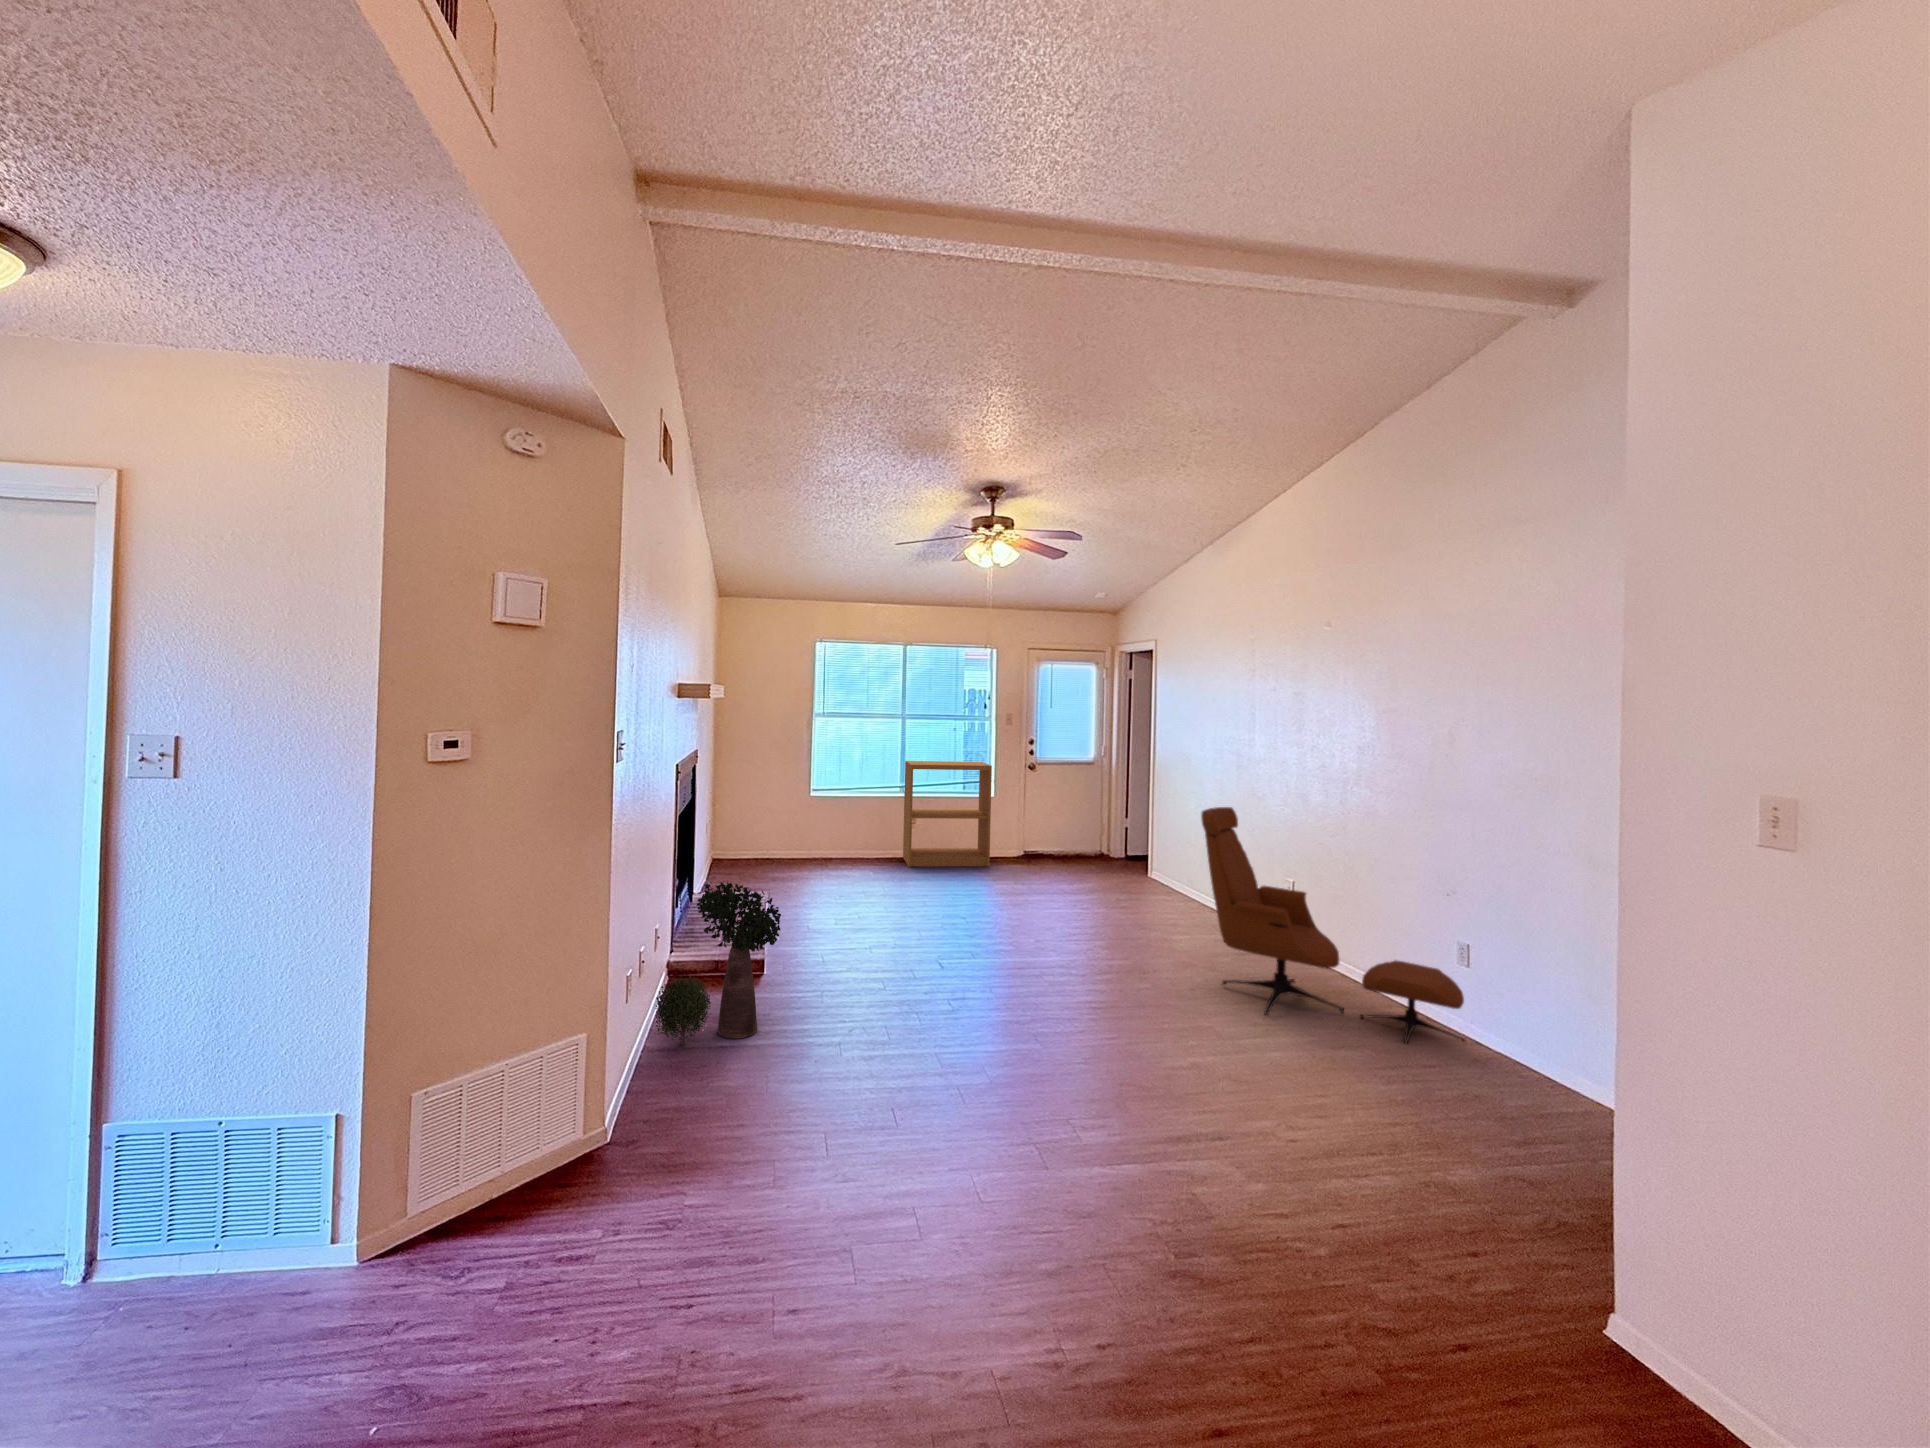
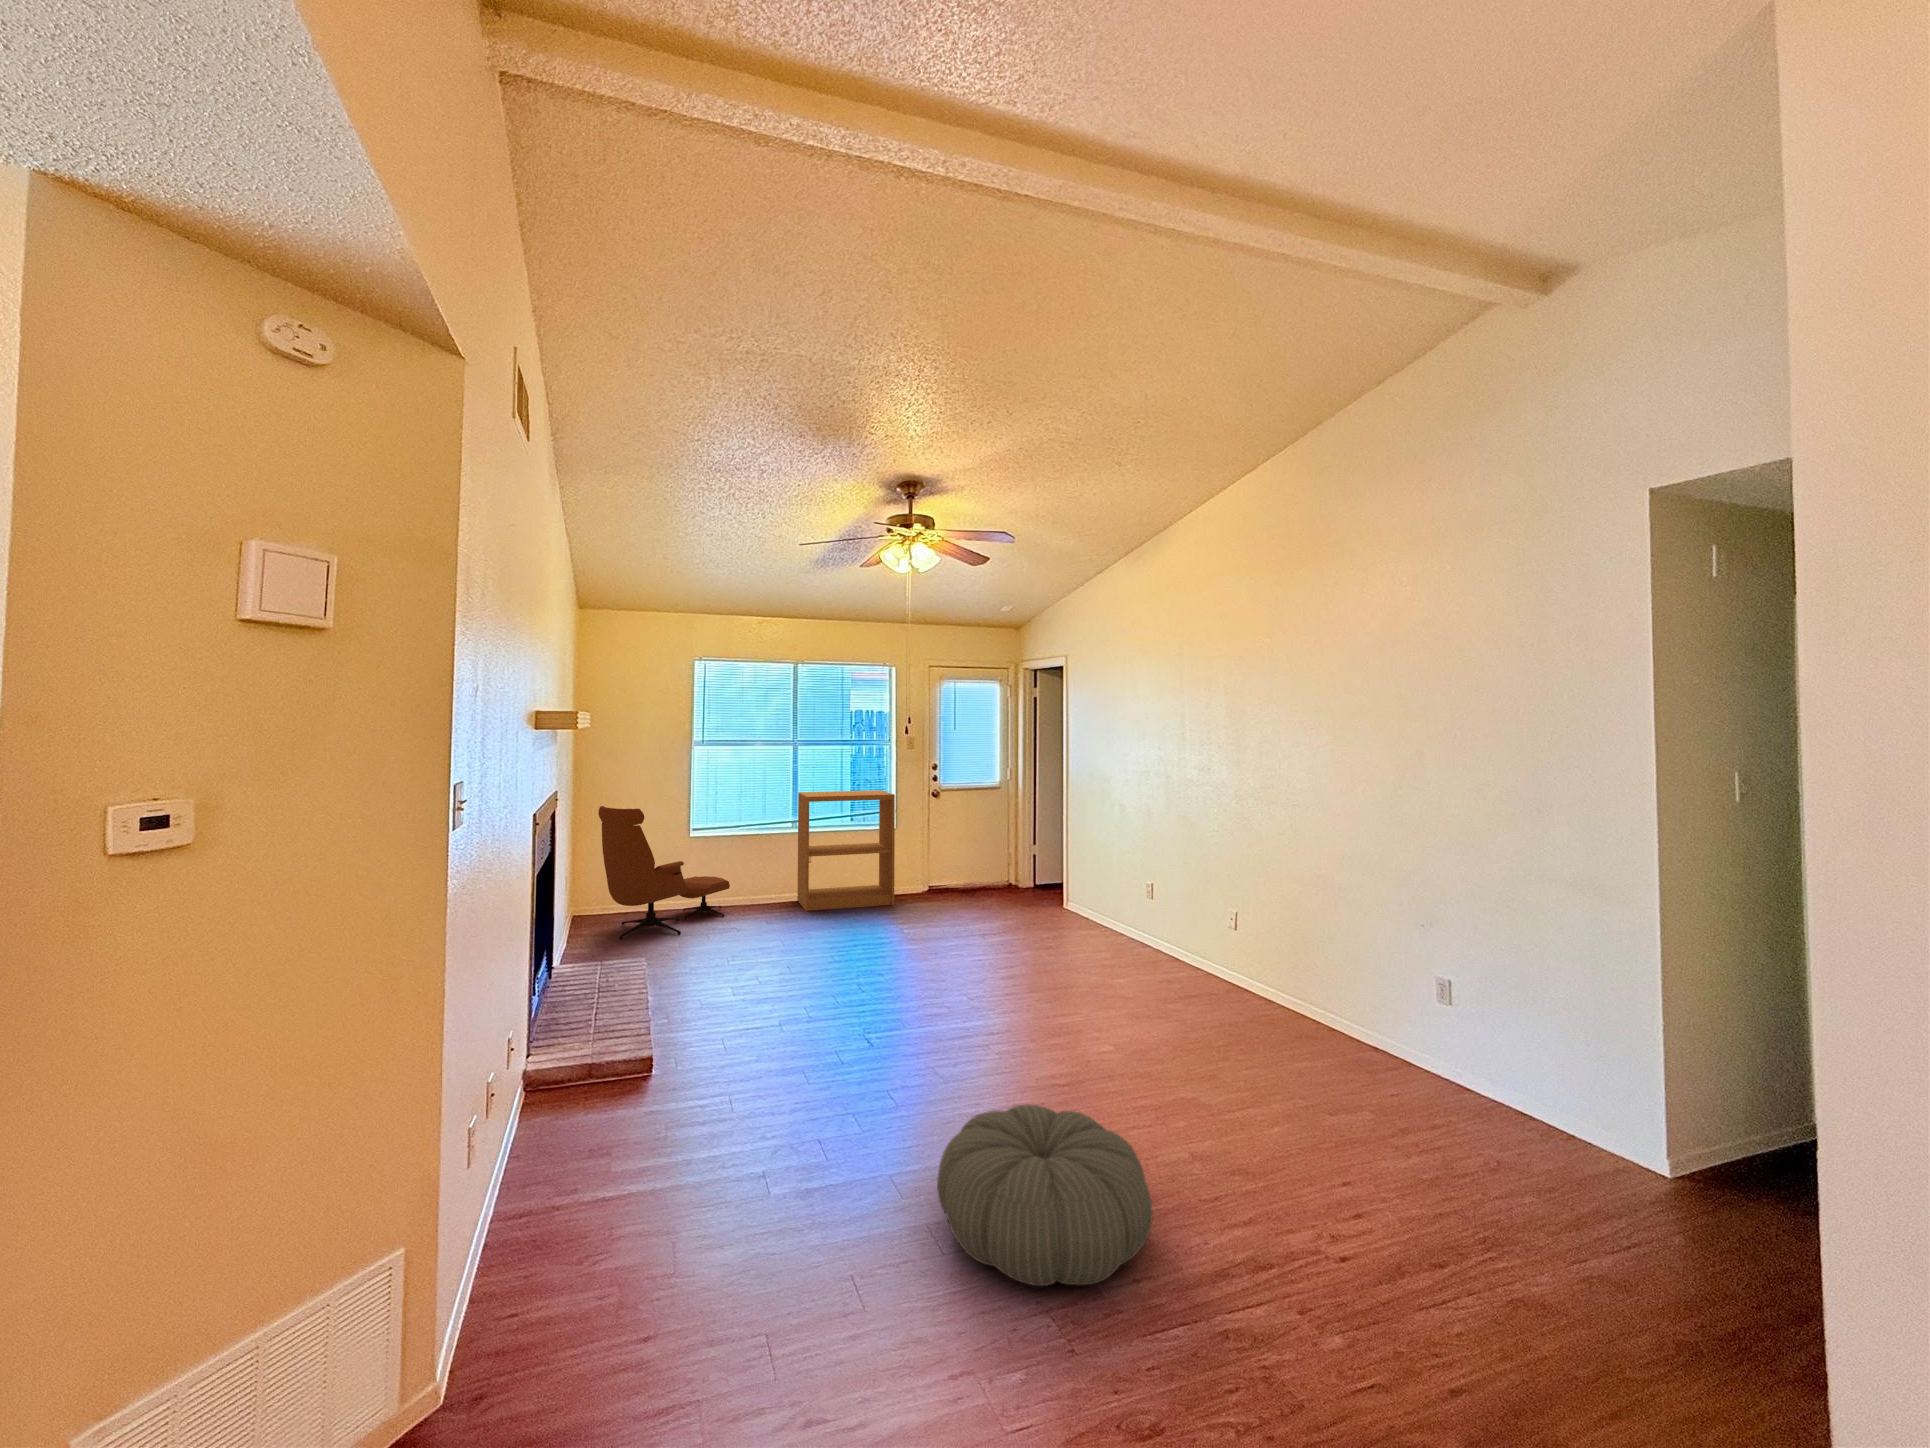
lounge chair: present [1201,807,1465,1044] -> present [598,806,730,939]
potted plant: present [655,882,781,1045] -> none [509,970,683,1203]
pouf: none [963,1007,1129,1131] -> present [937,1105,1153,1286]

